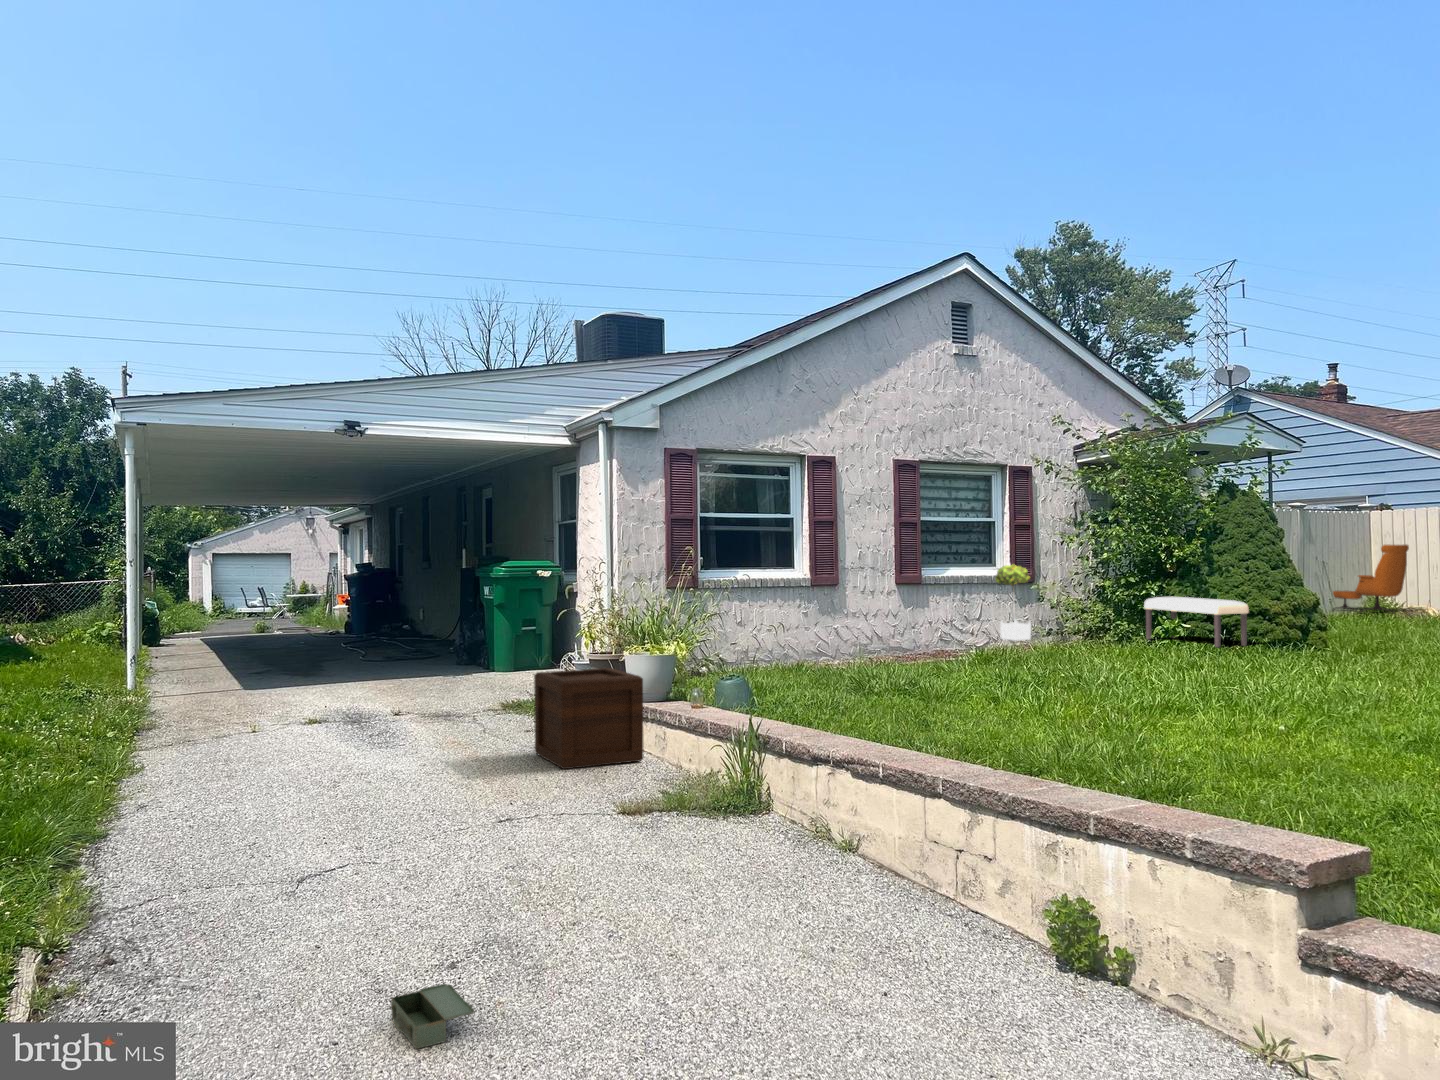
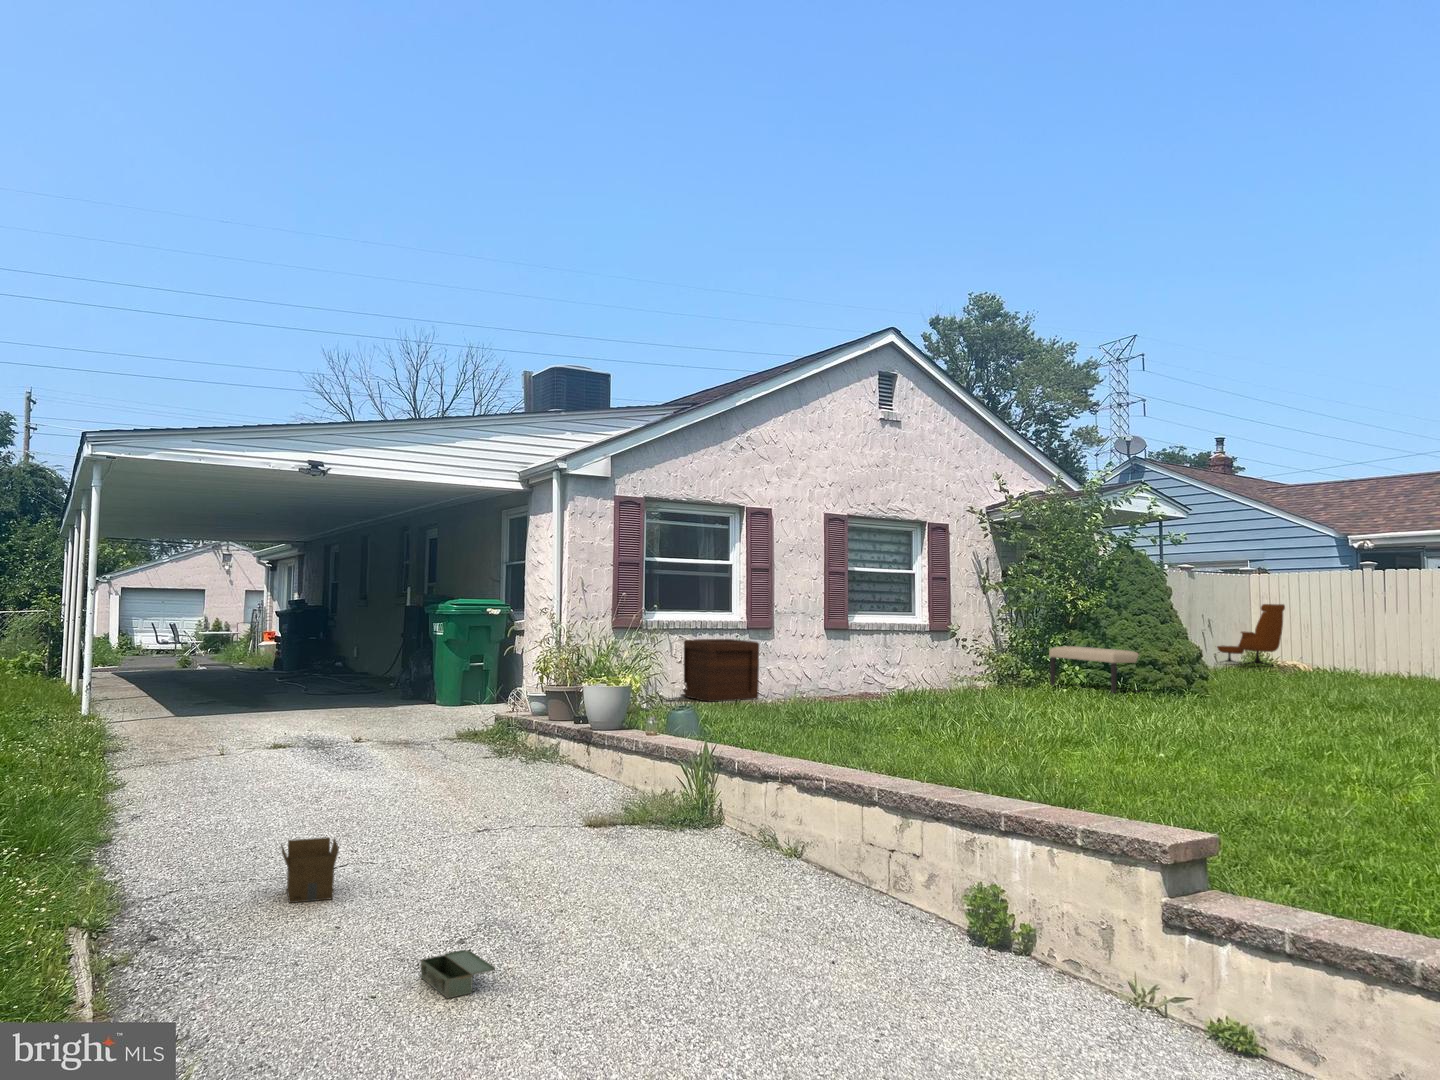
potted tree: present [995,564,1031,641] -> none [914,613,947,685]
wooden crate: present [534,668,644,769] -> present [681,639,759,702]
cardboard box: none [262,837,327,915] -> present [281,837,339,903]

